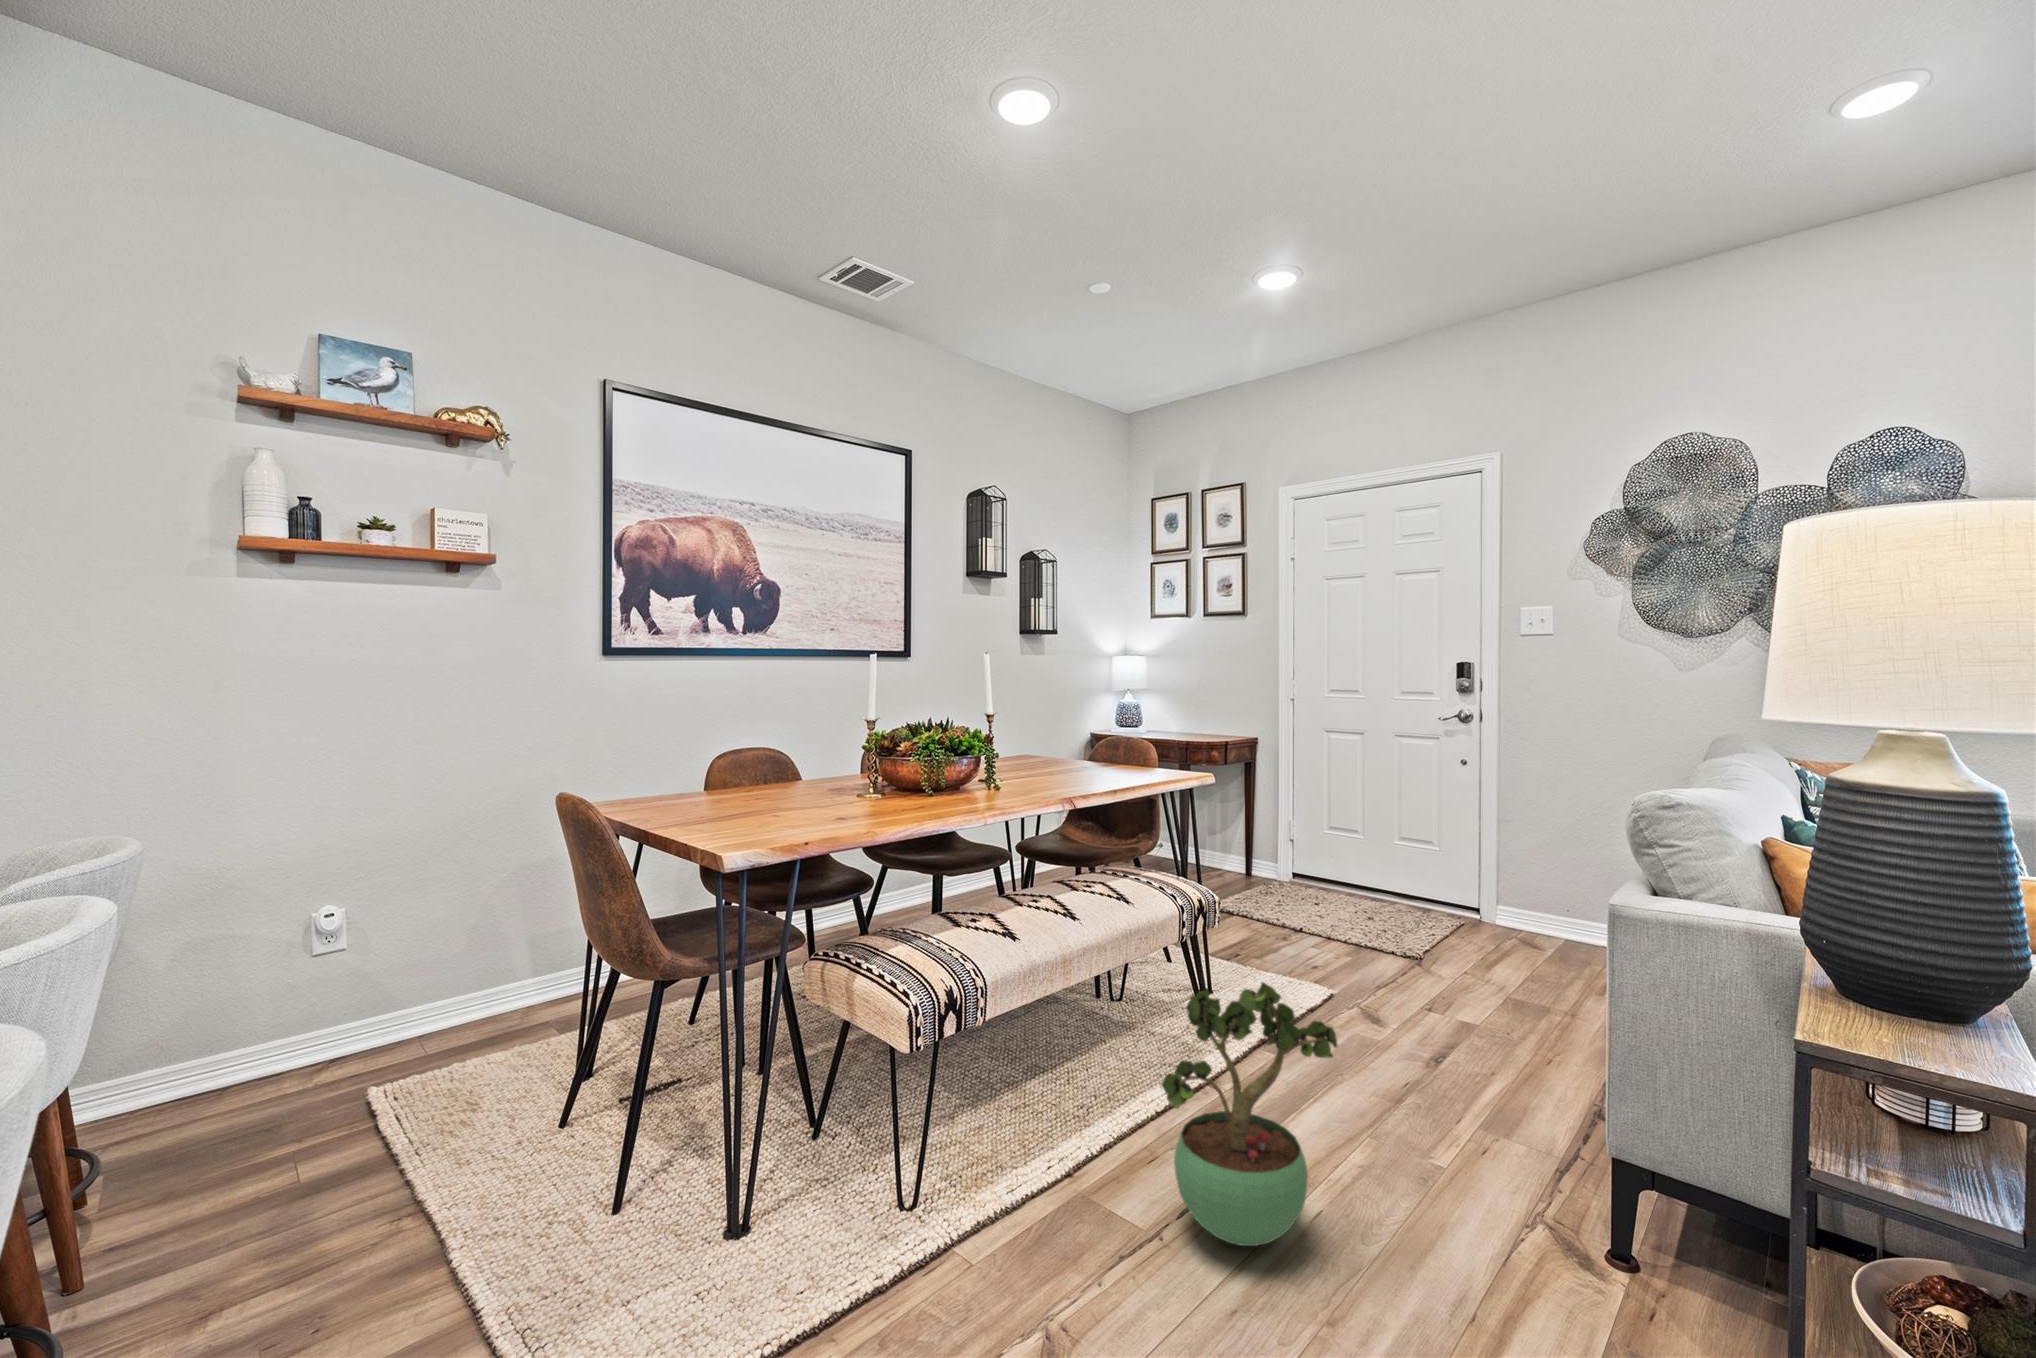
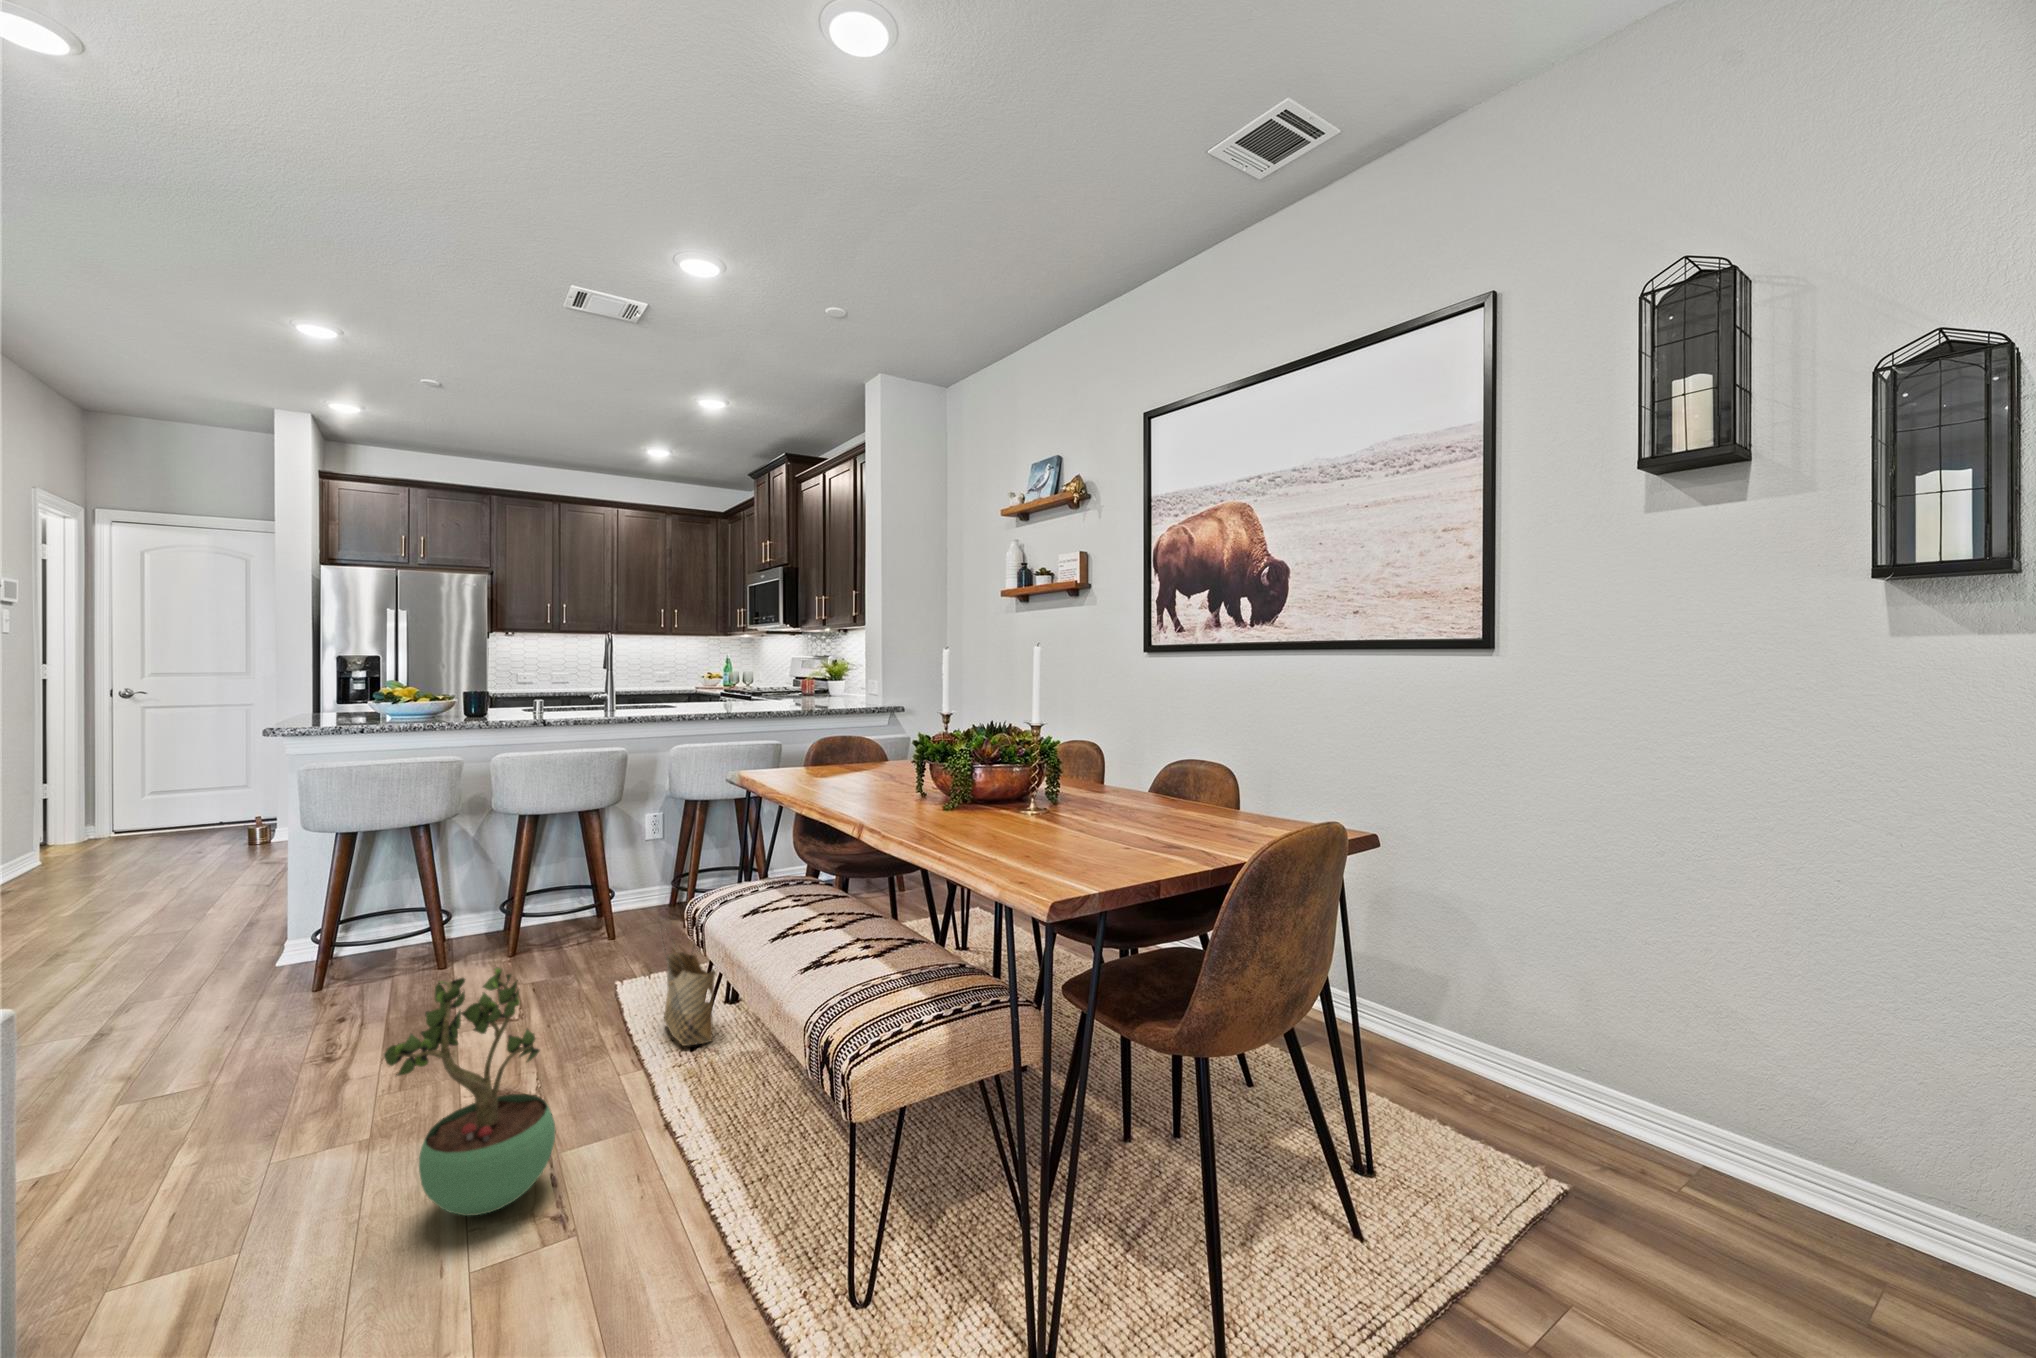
woven basket: none [762,1057,883,1286] -> present [662,938,716,1046]

